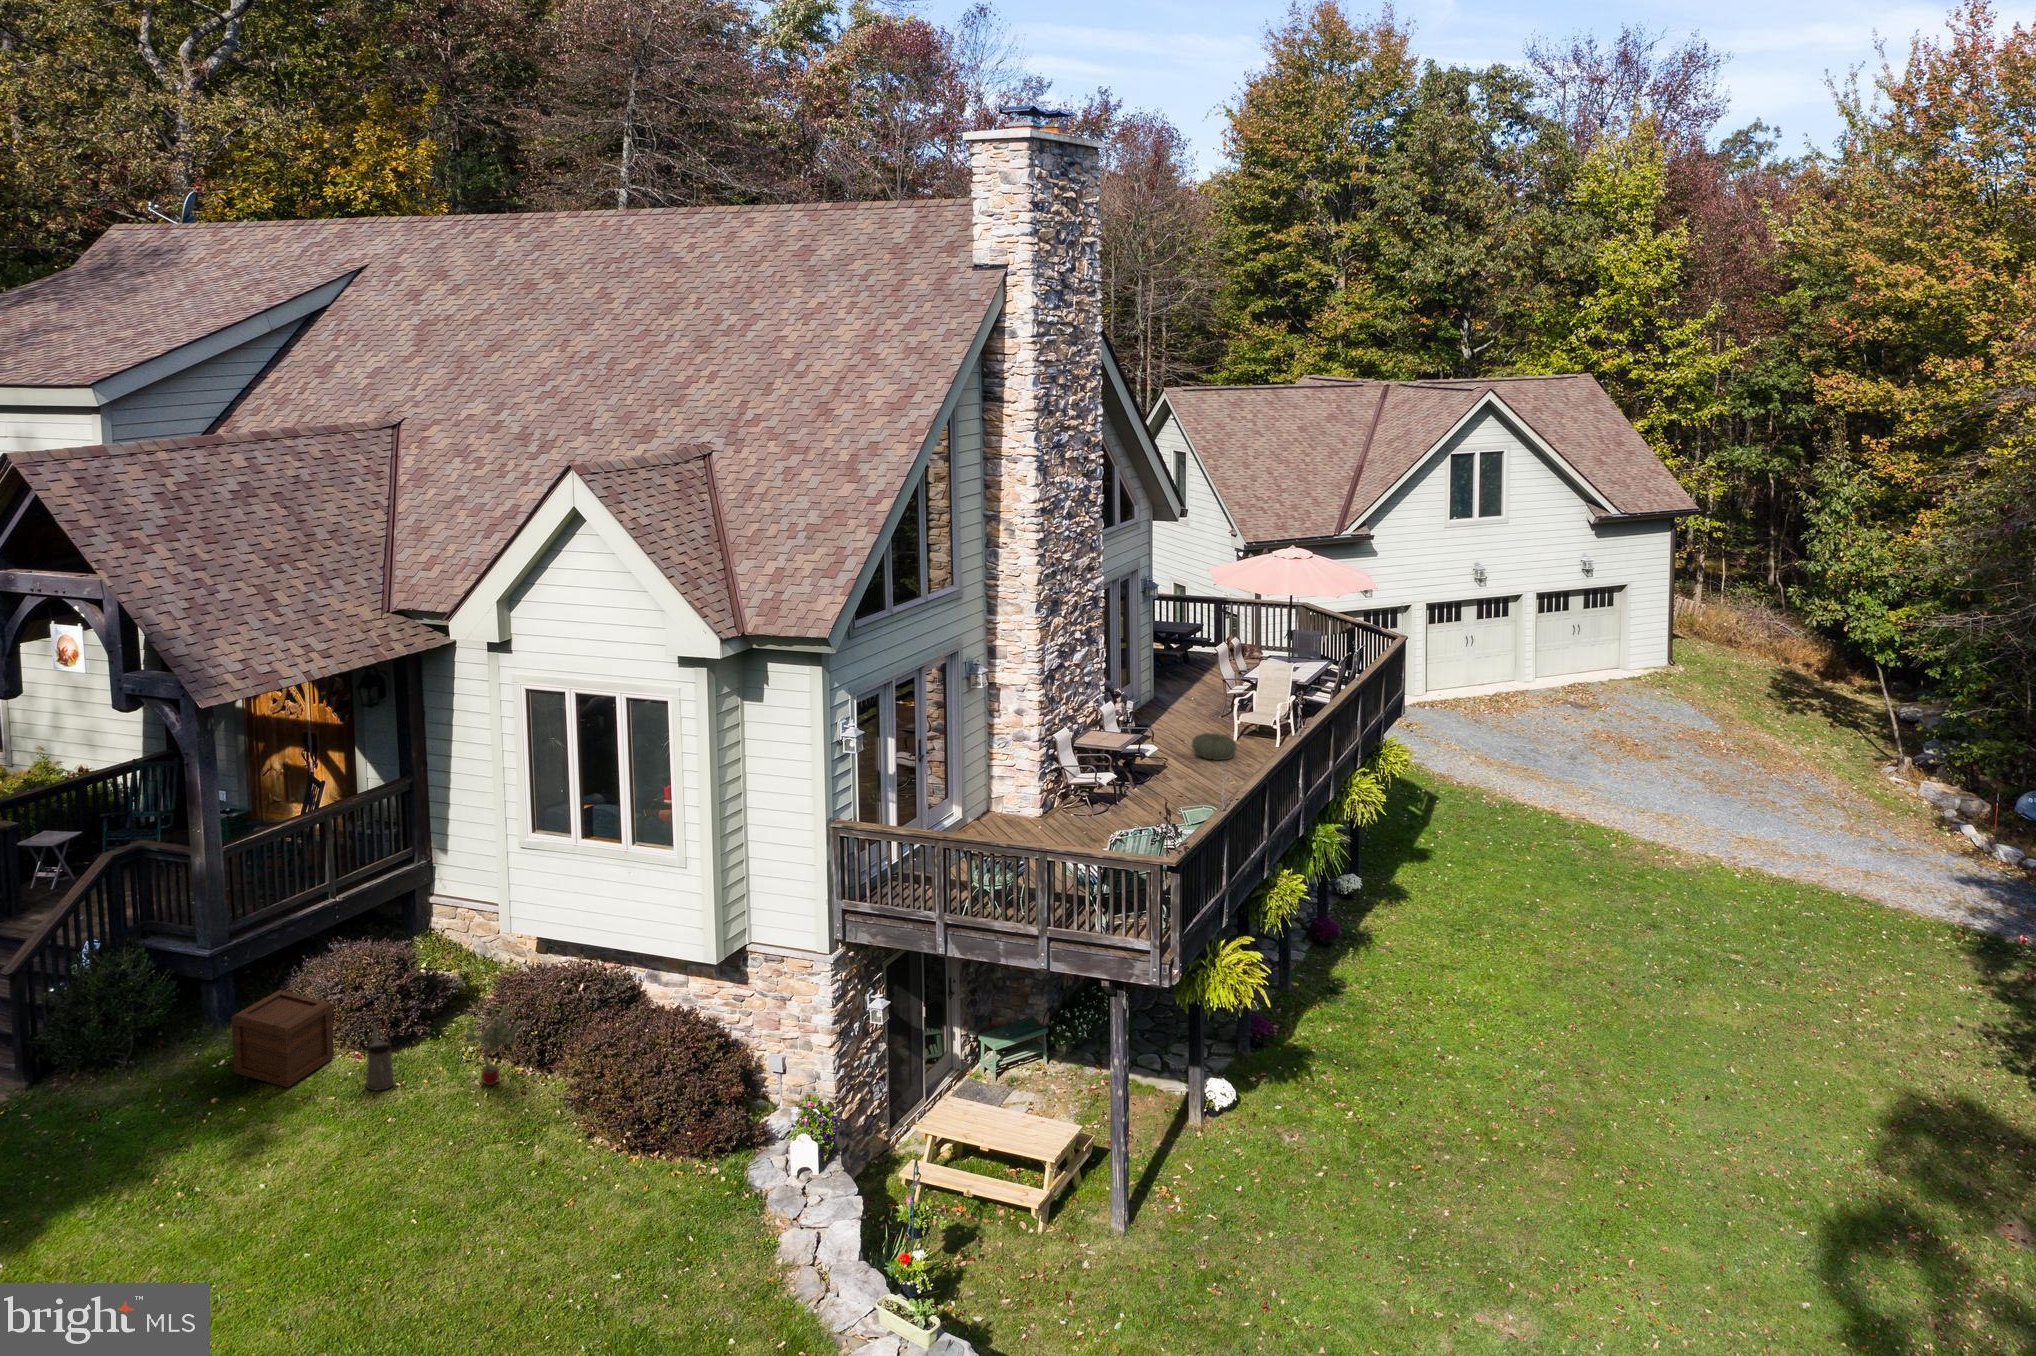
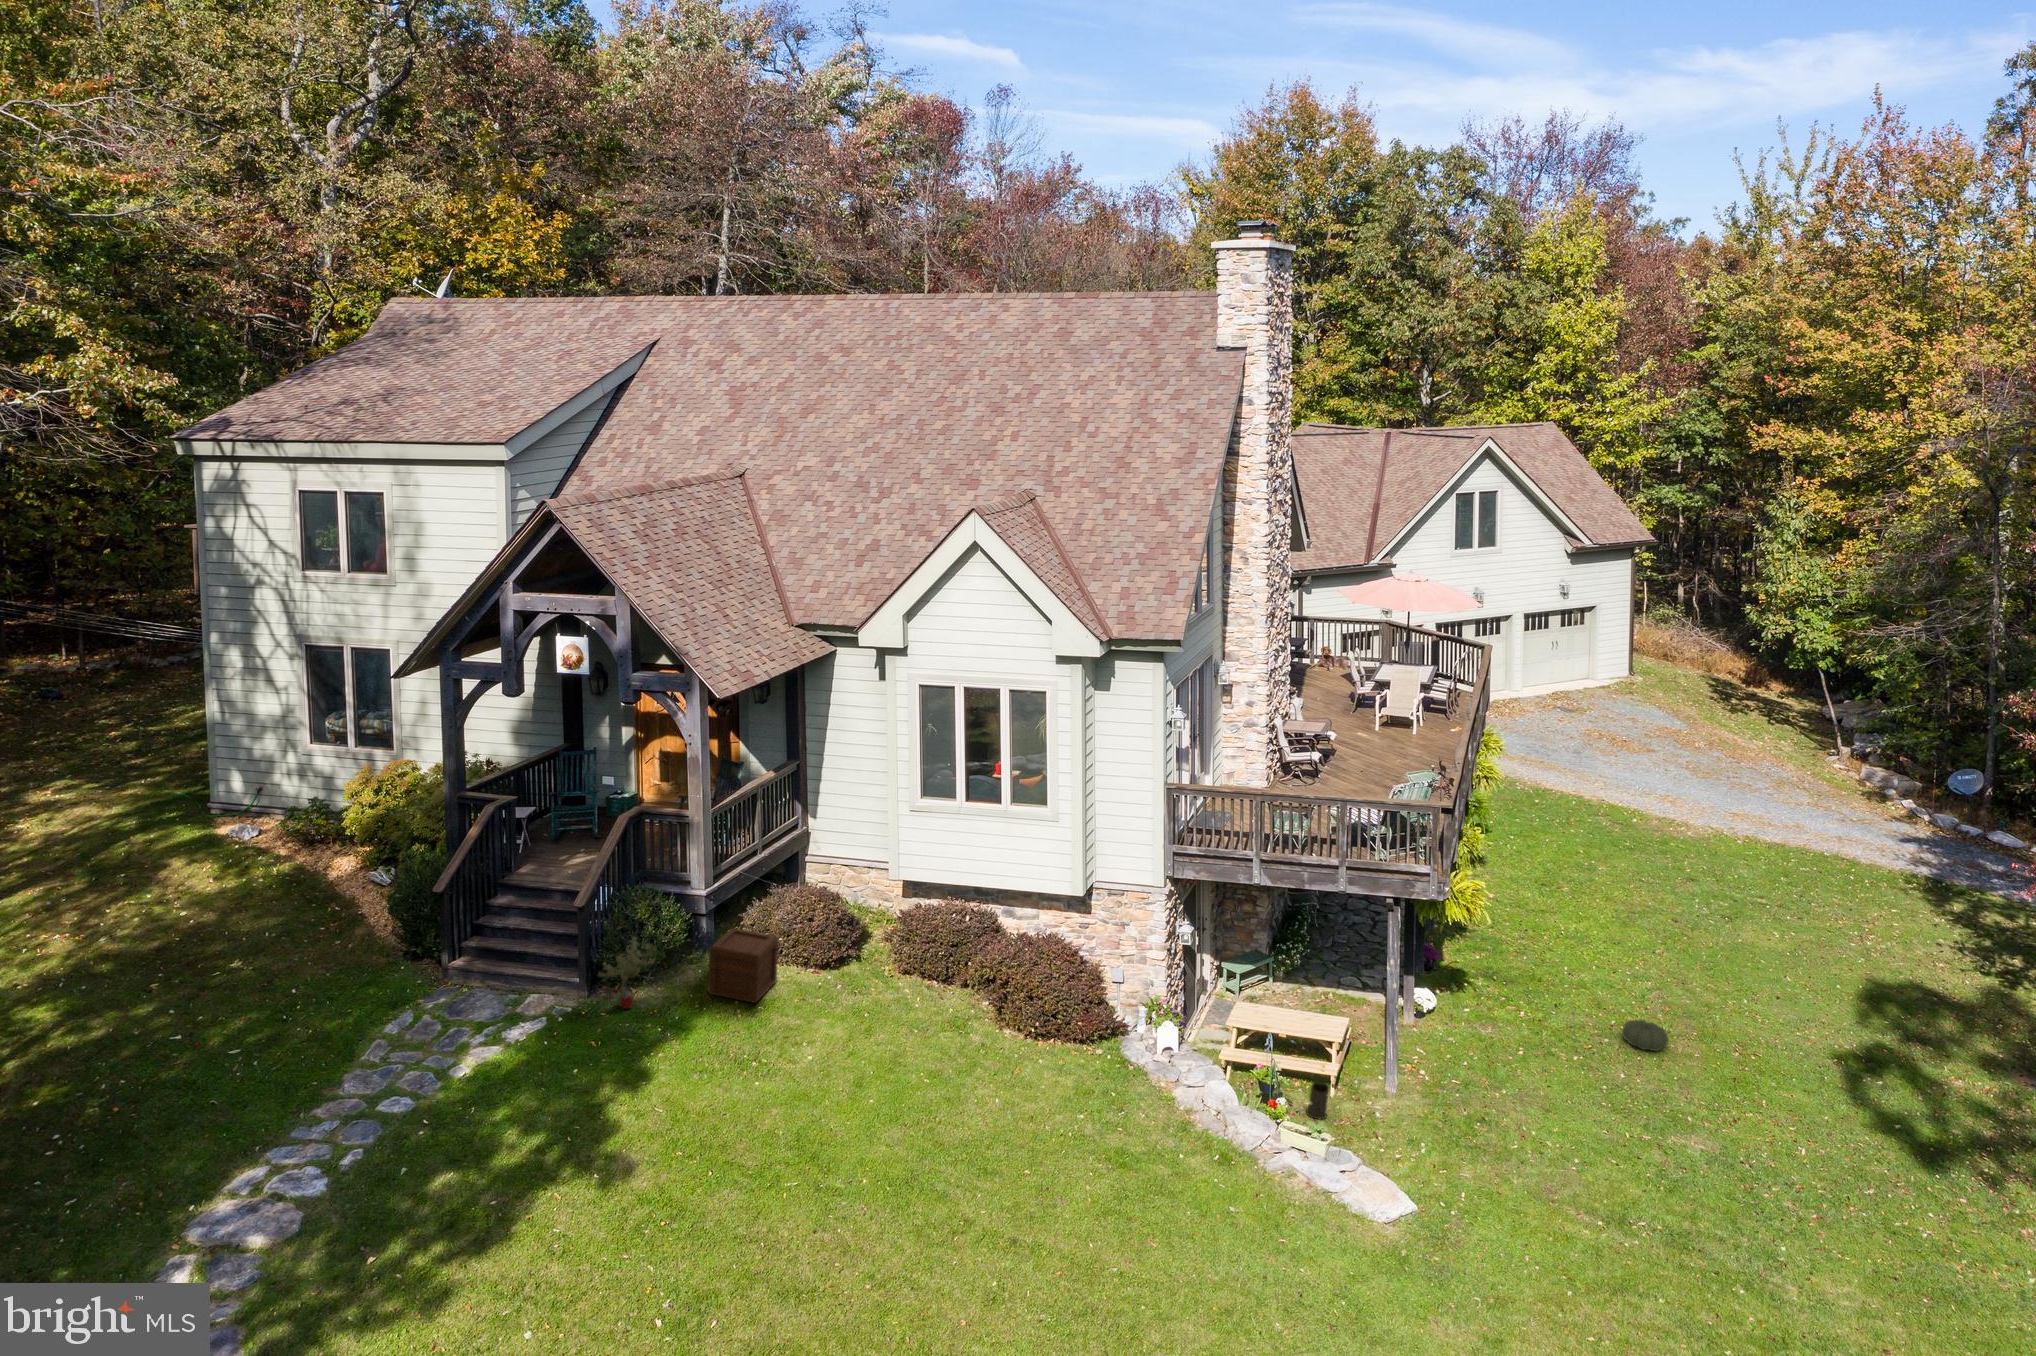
pouf: present [1192,733,1237,760] -> present [1622,1020,1668,1051]
potted tree: present [462,1005,522,1085] -> present [599,938,656,1009]
watering can: present [366,1025,394,1090] -> present [1306,1076,1329,1119]

